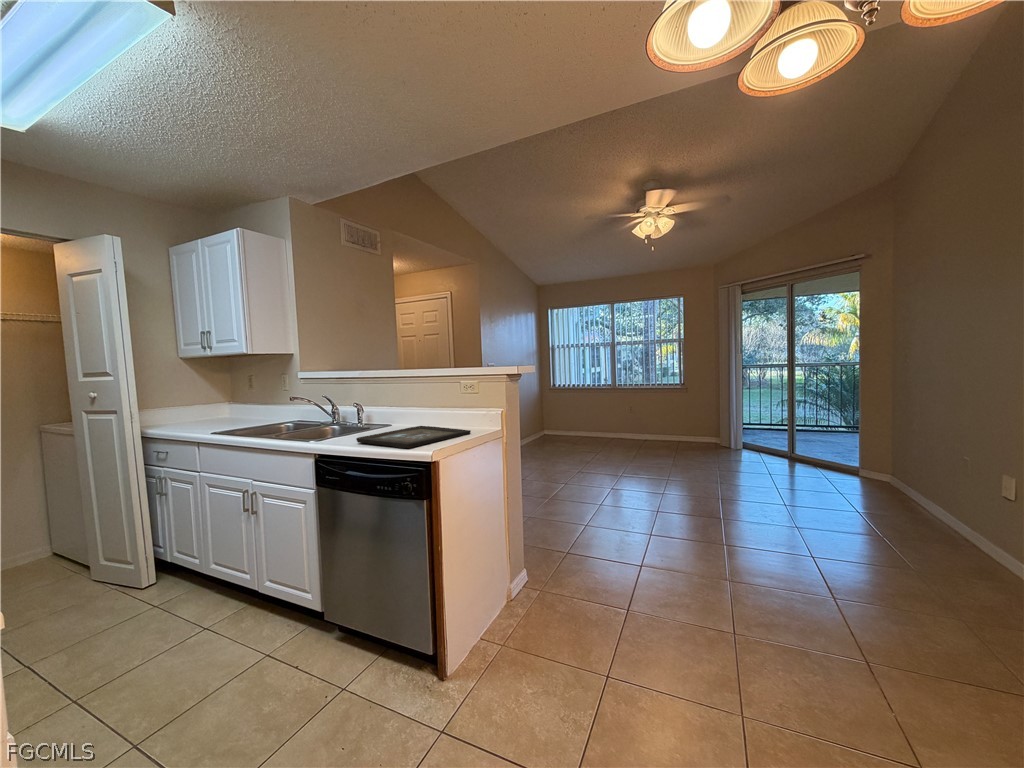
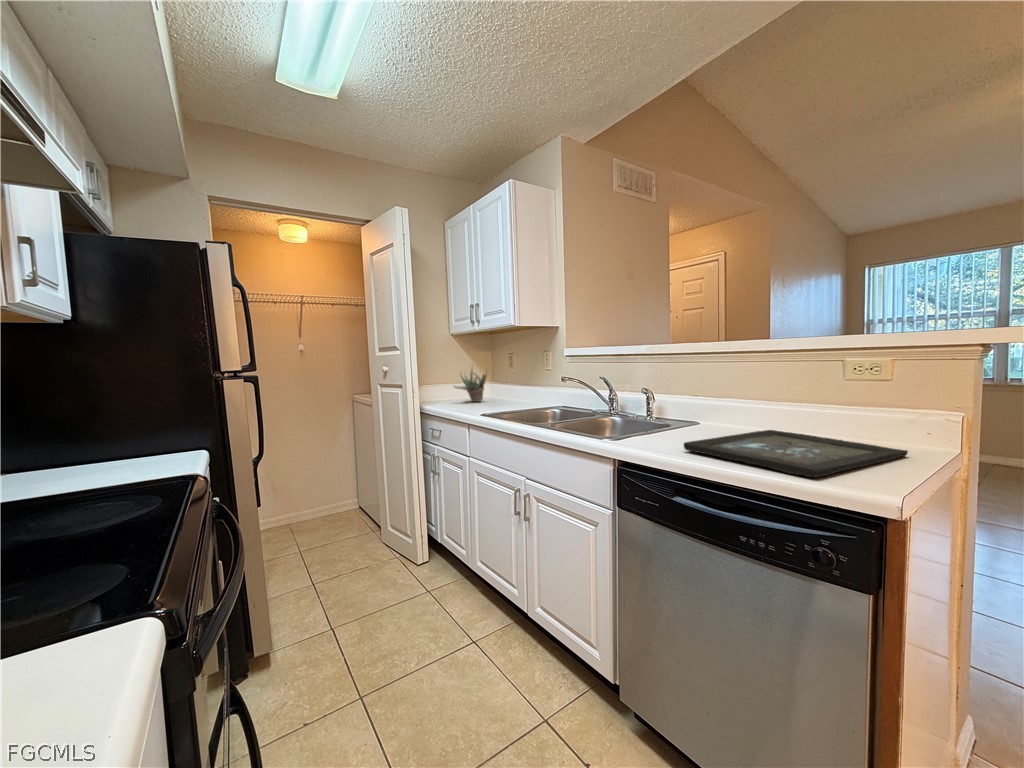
succulent plant: none [181,386,221,423] -> present [453,365,487,402]

